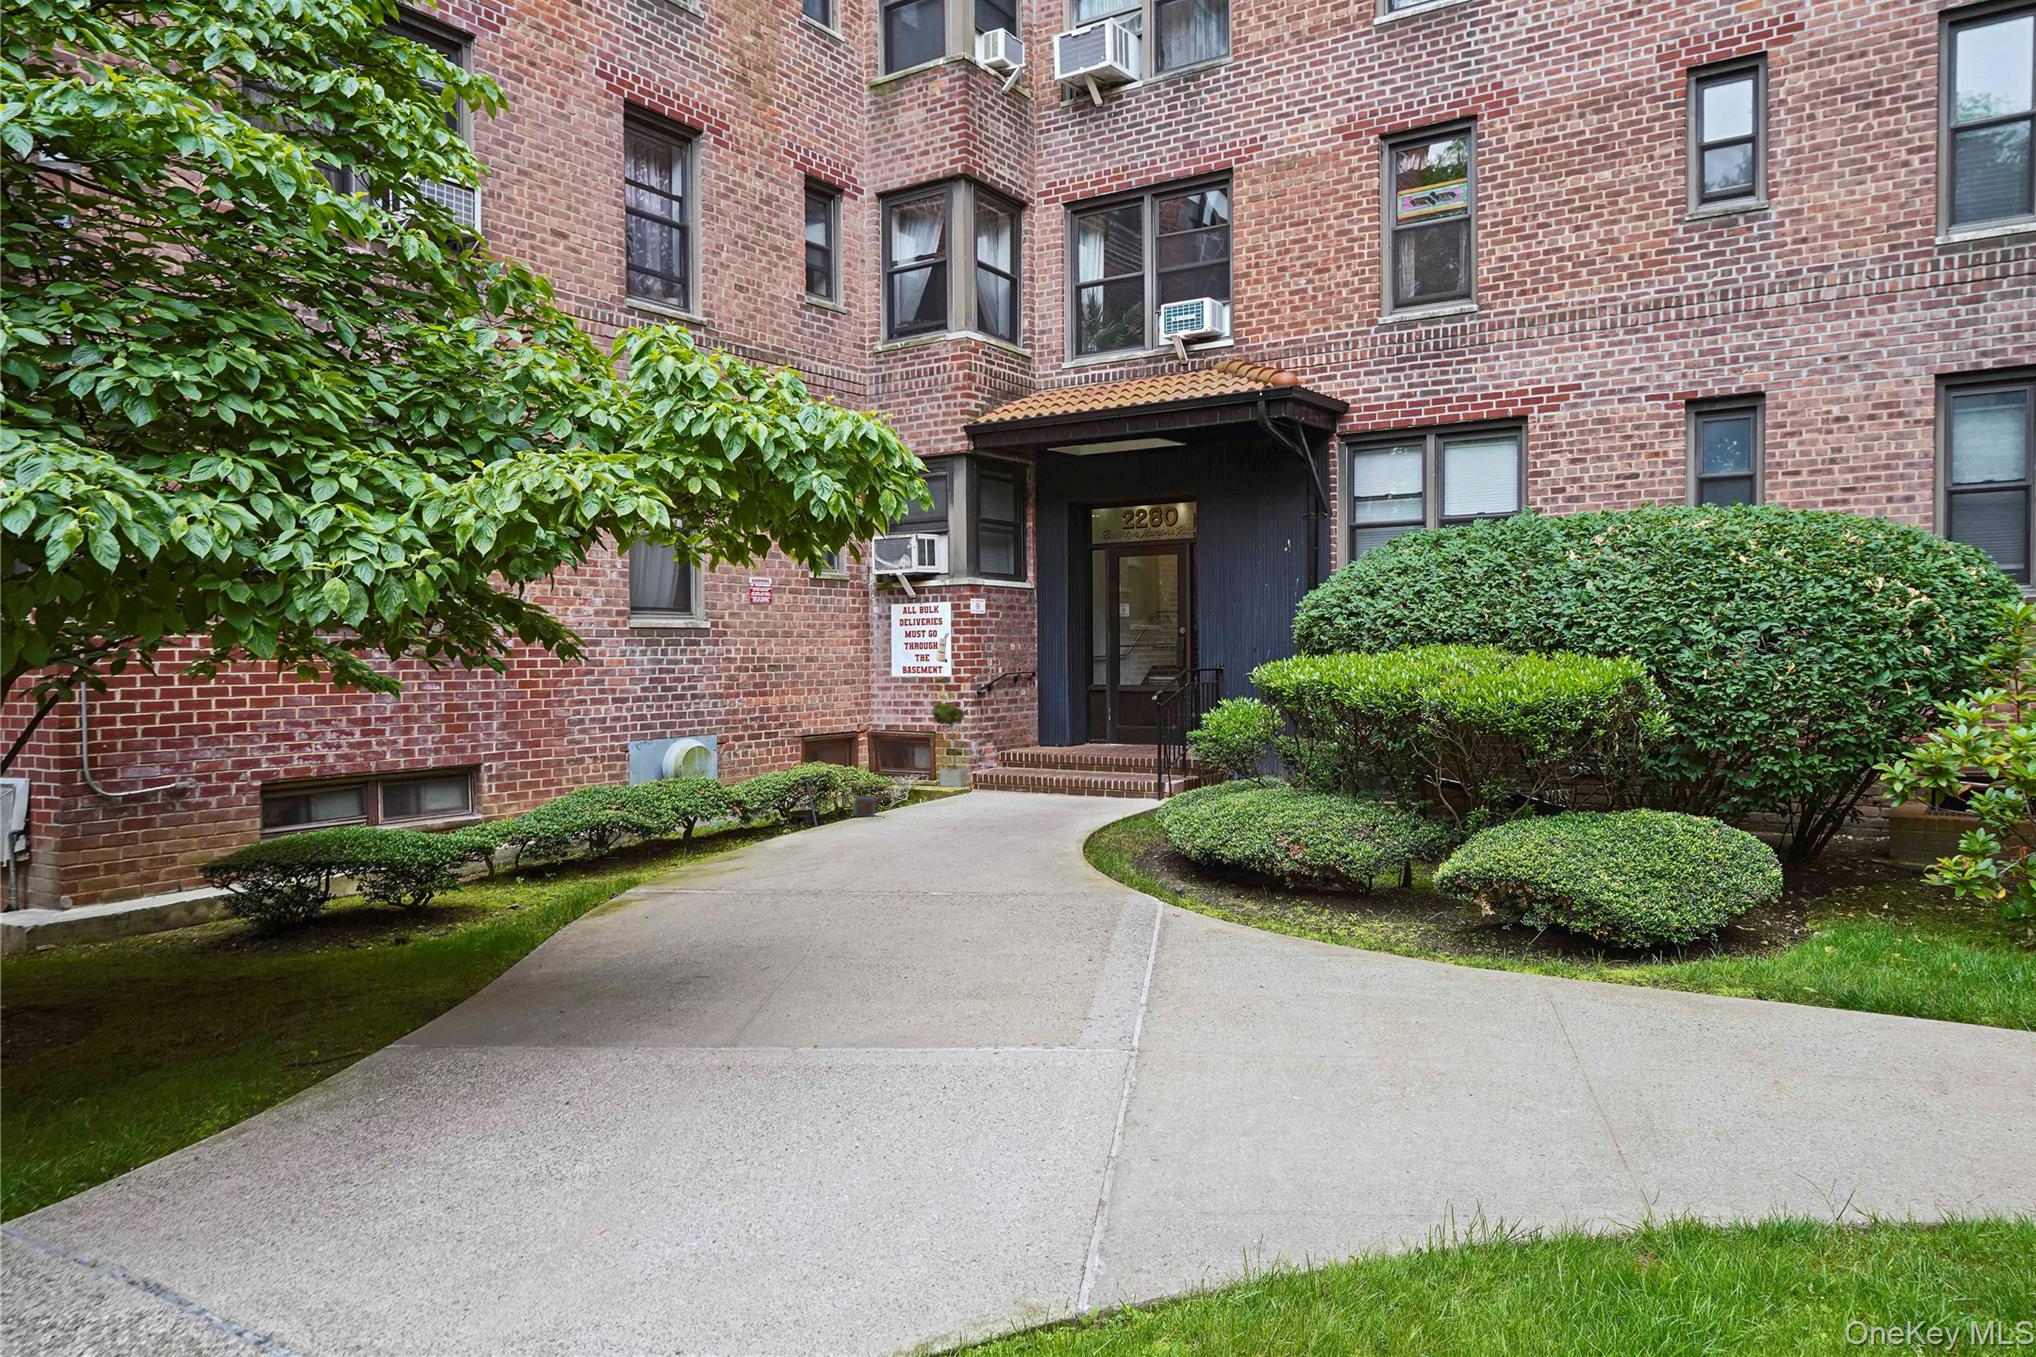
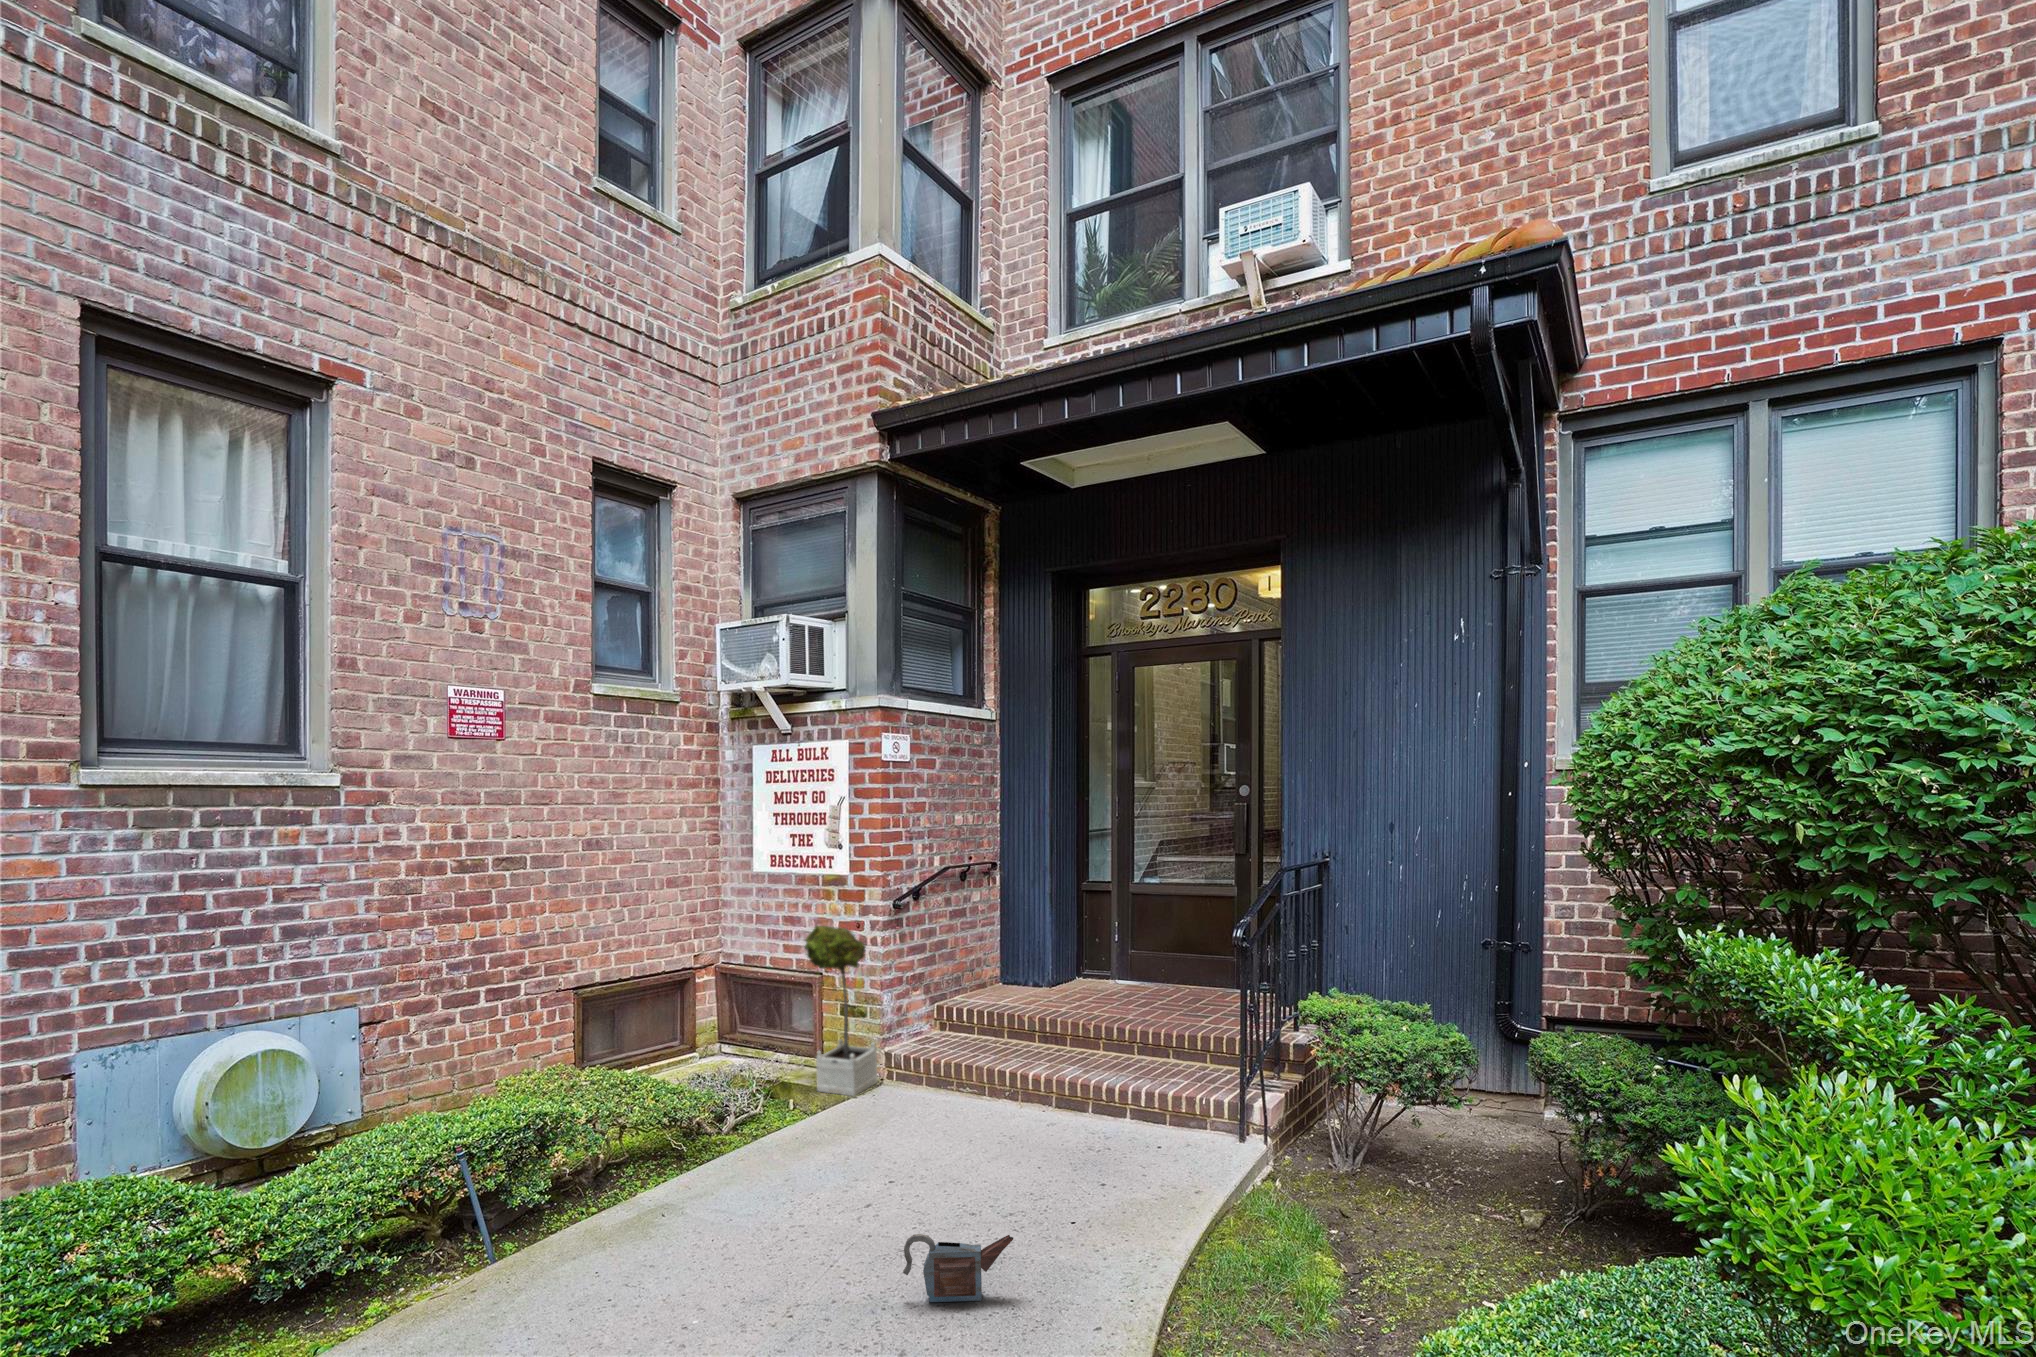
watering can: present [845,793,886,816] -> present [903,1234,1013,1302]

